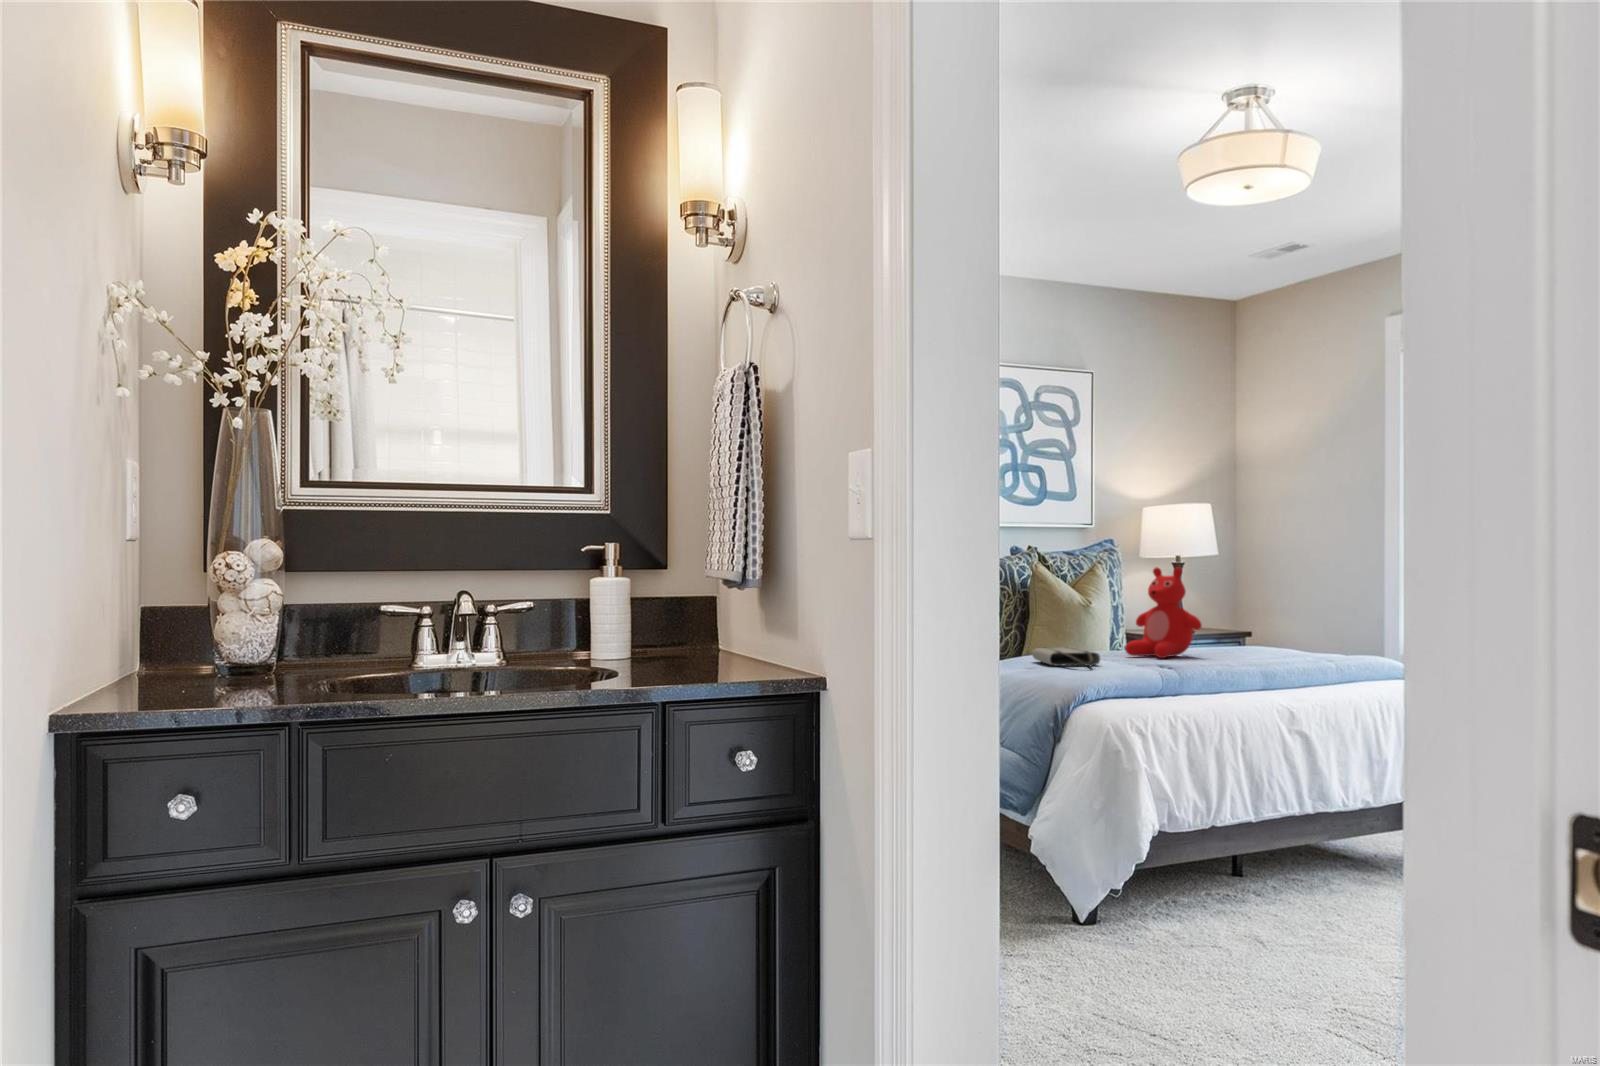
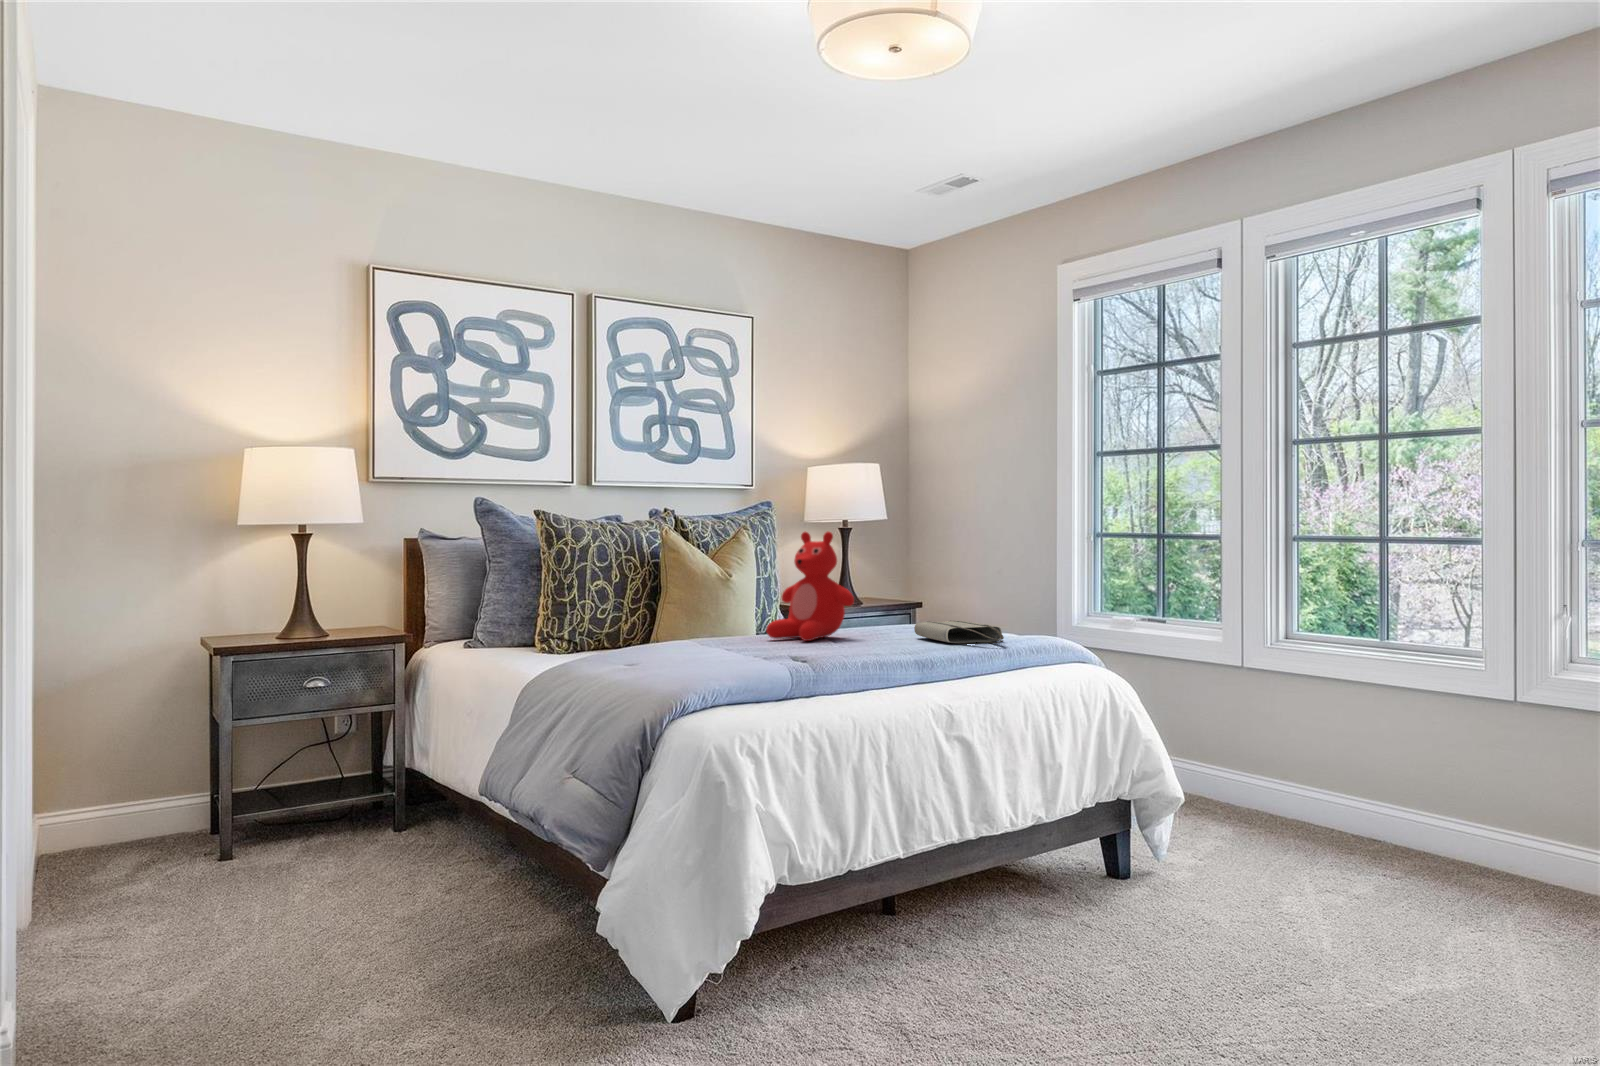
tote bag: present [1032,648,1100,666] -> present [914,621,1004,644]

